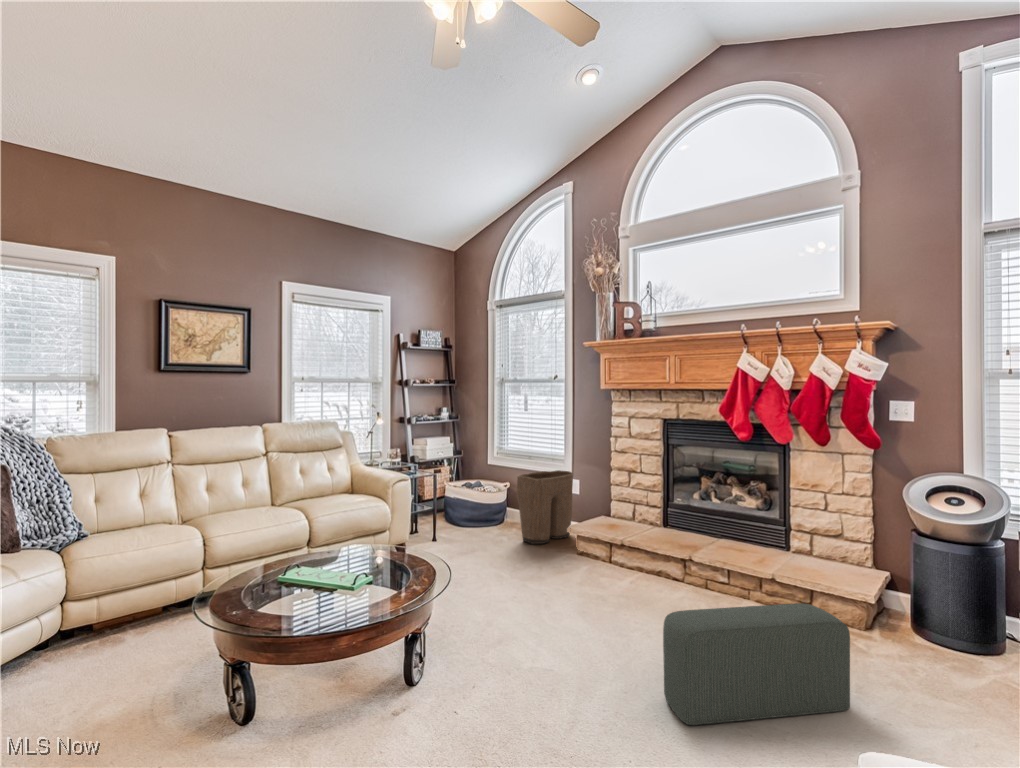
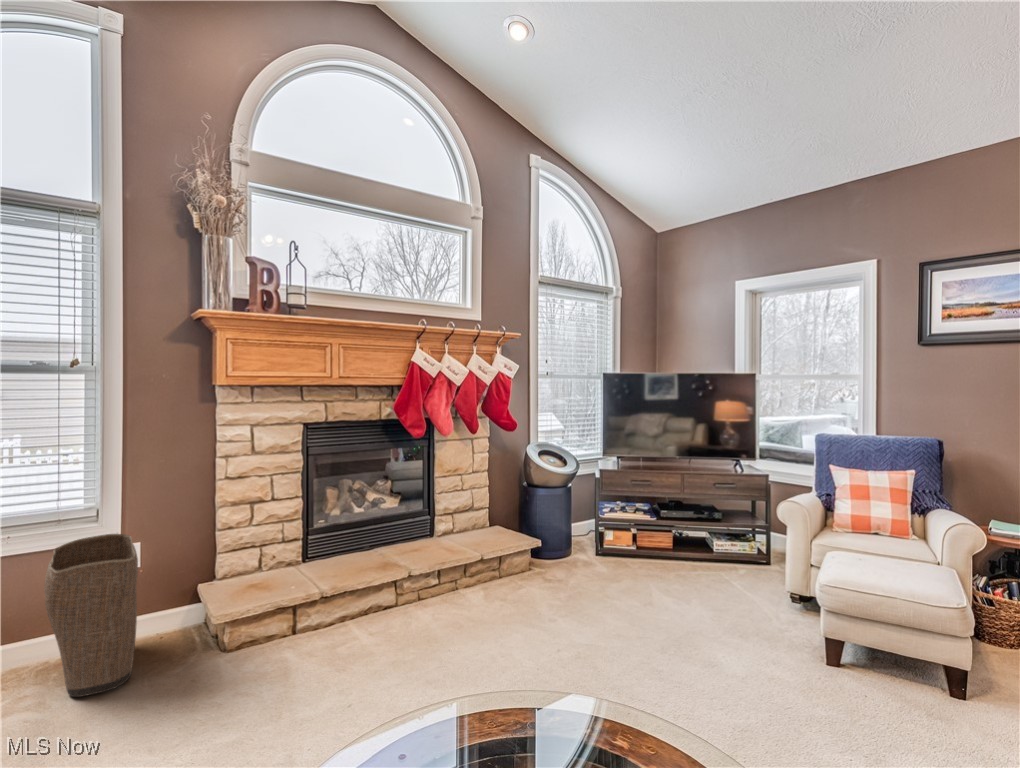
pouf: present [663,603,850,725] -> none [606,546,681,667]

